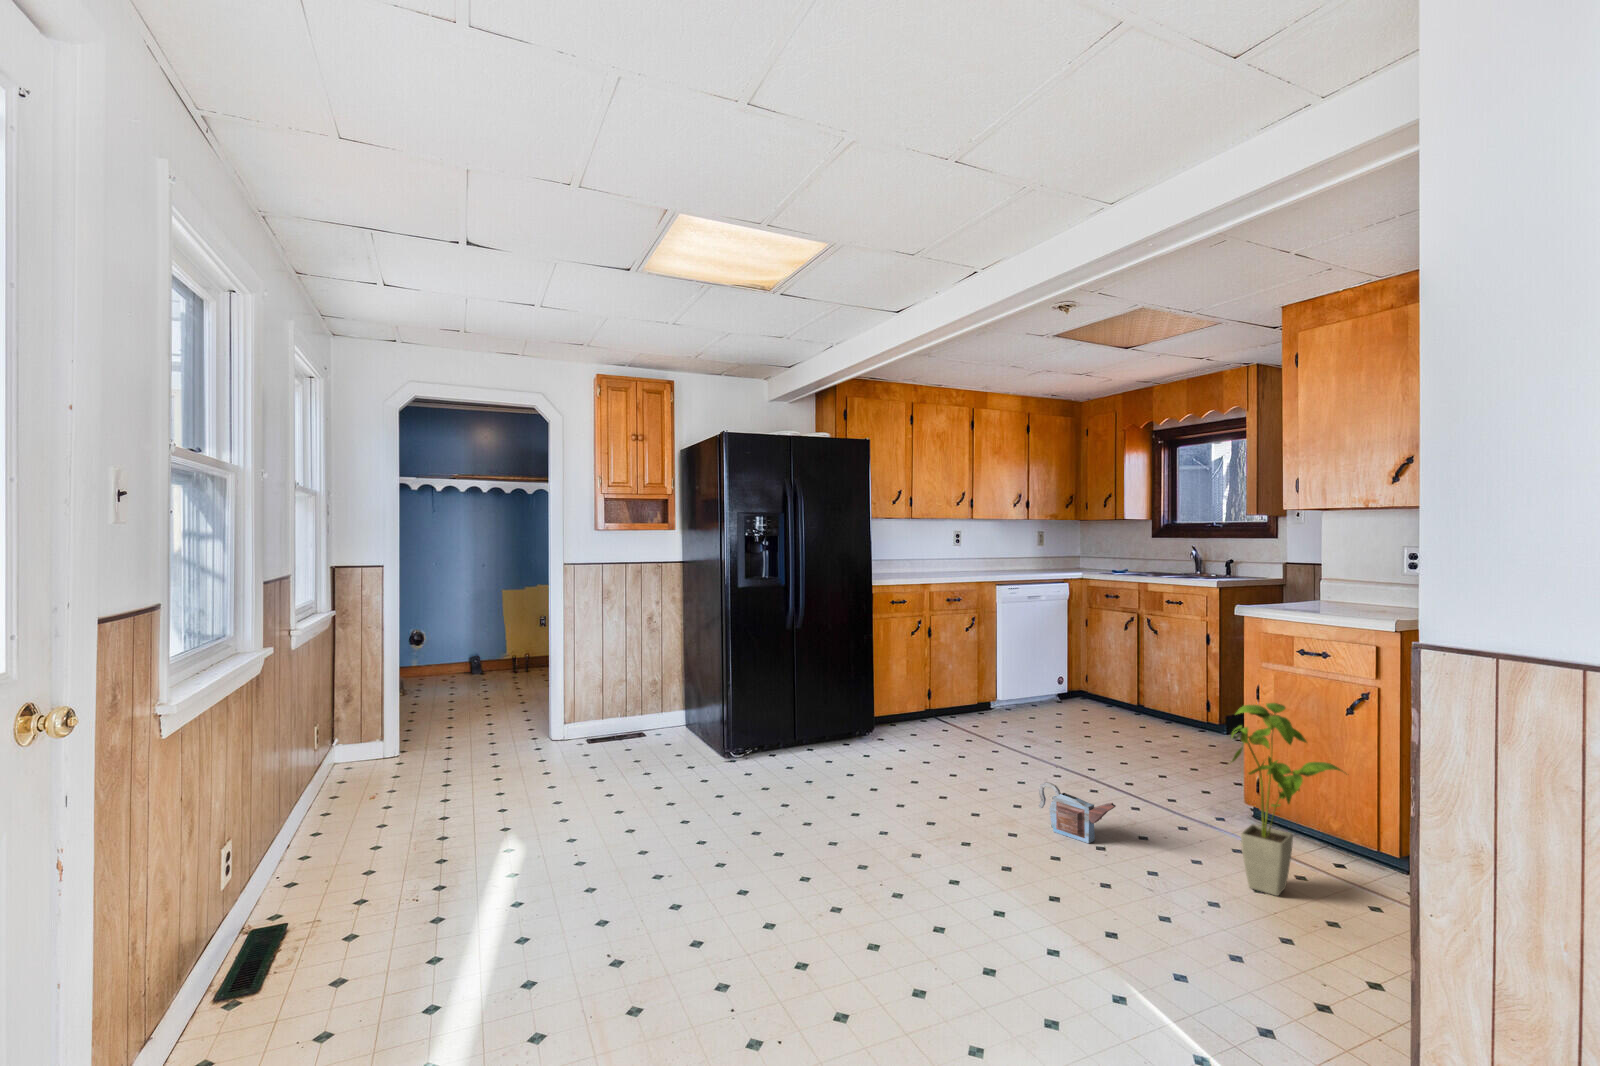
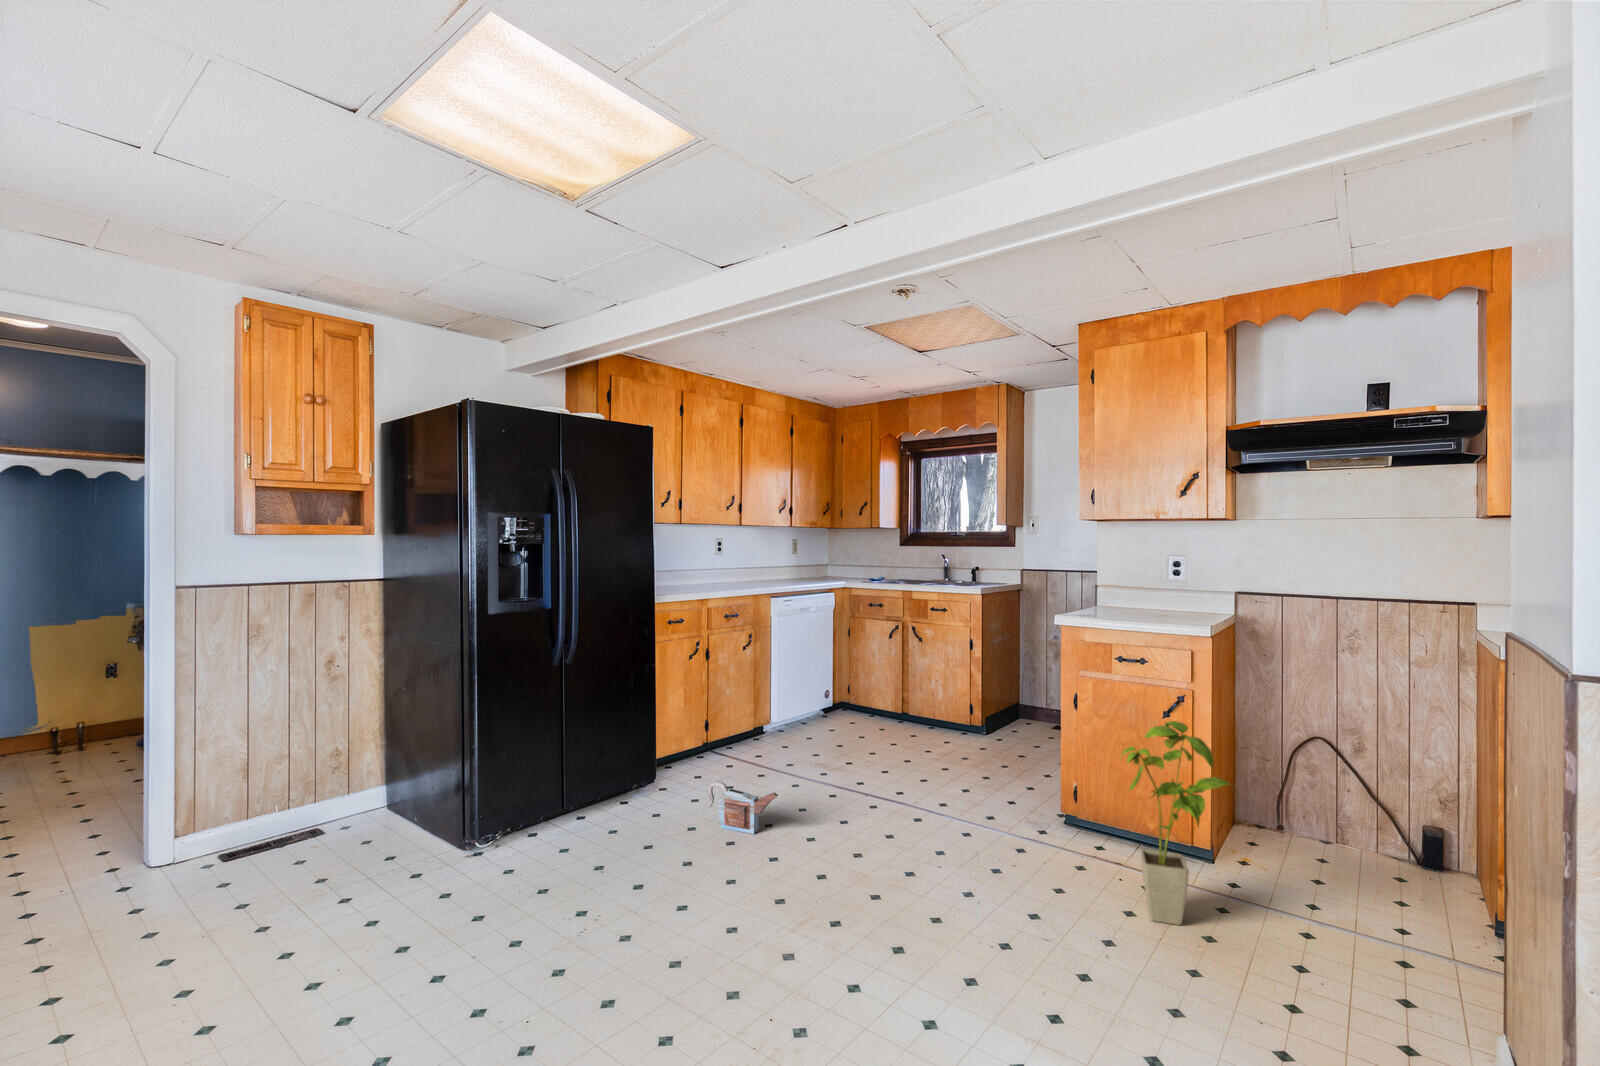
watering can: present [1038,782,1116,843] -> present [707,781,778,834]

